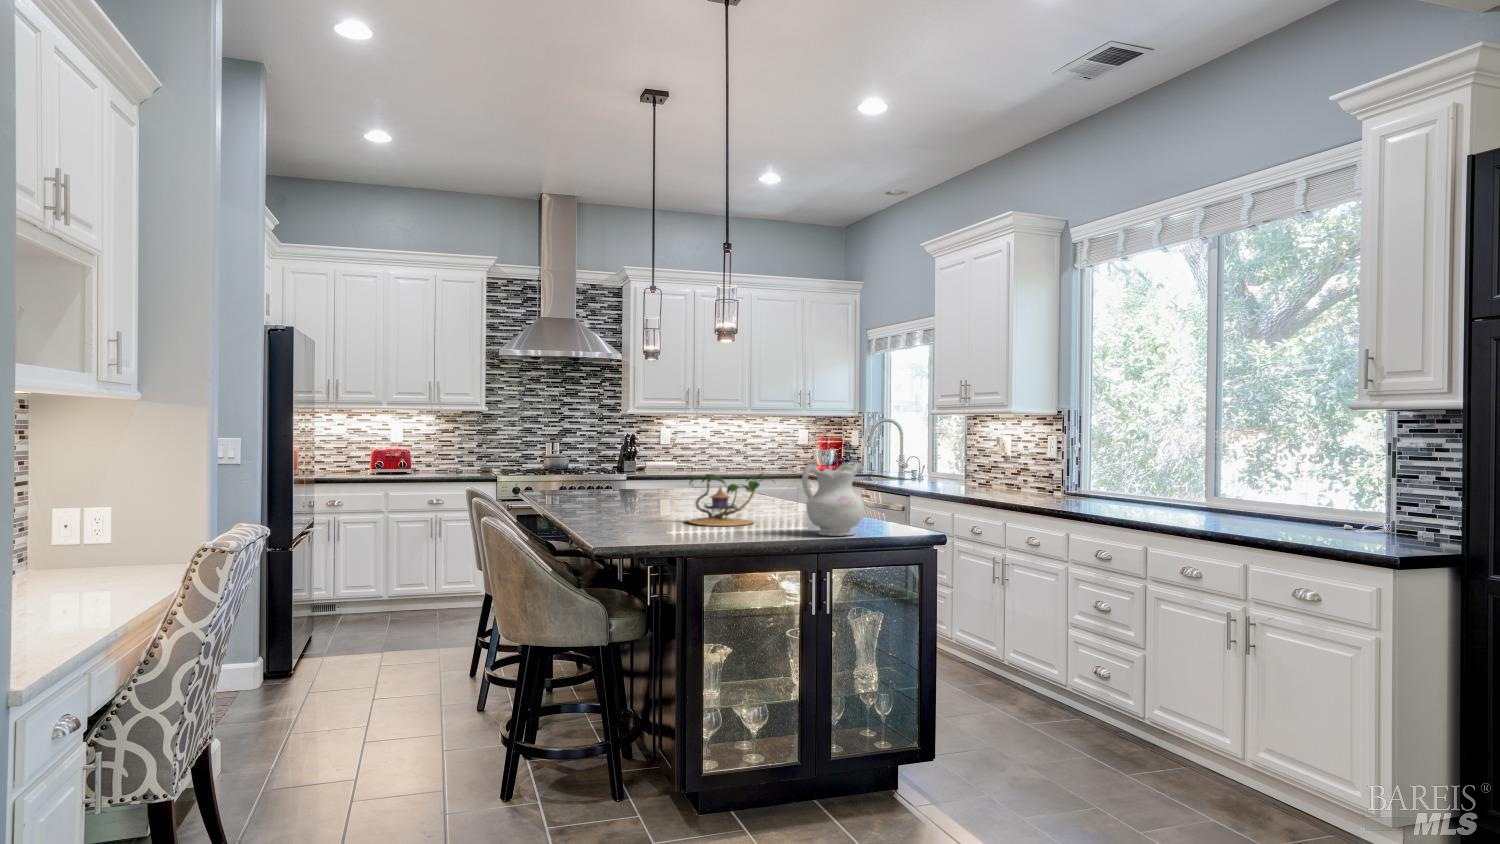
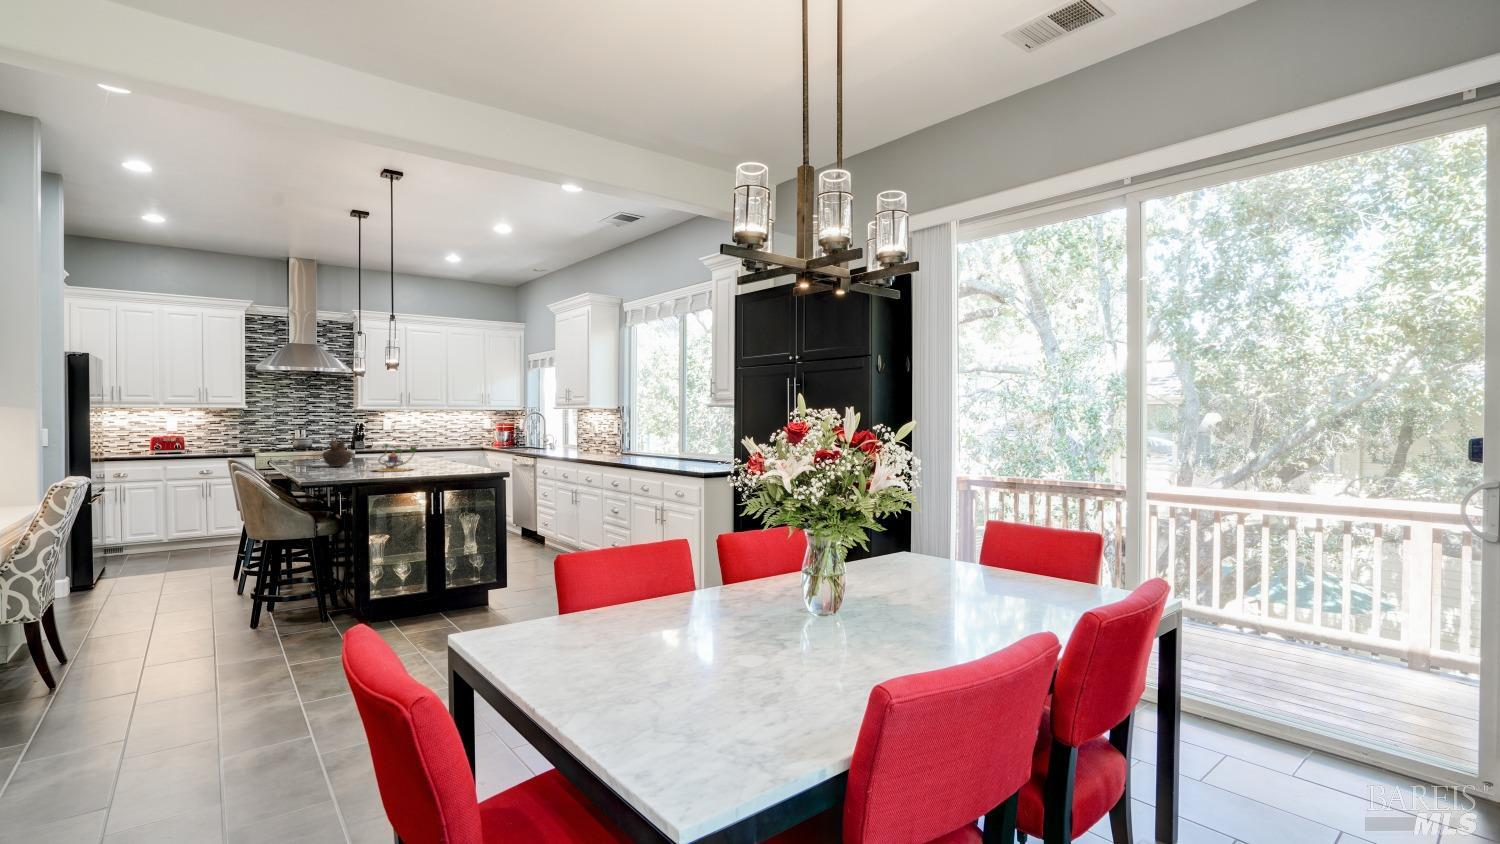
decorative bowl: none [602,461,647,510] -> present [323,439,352,467]
ceramic pitcher: present [802,462,864,536] -> none [434,435,470,473]

